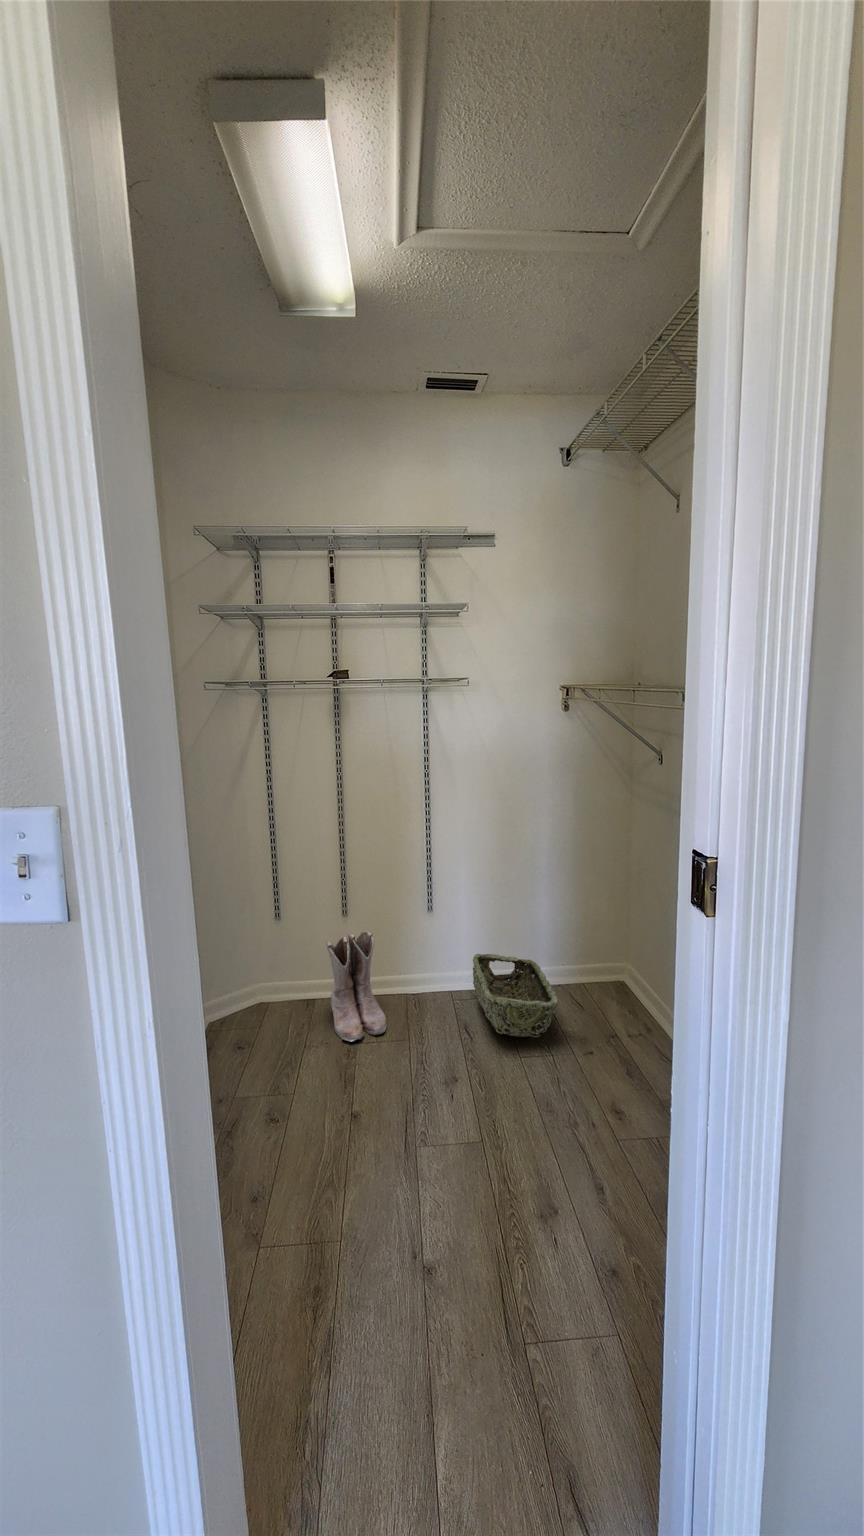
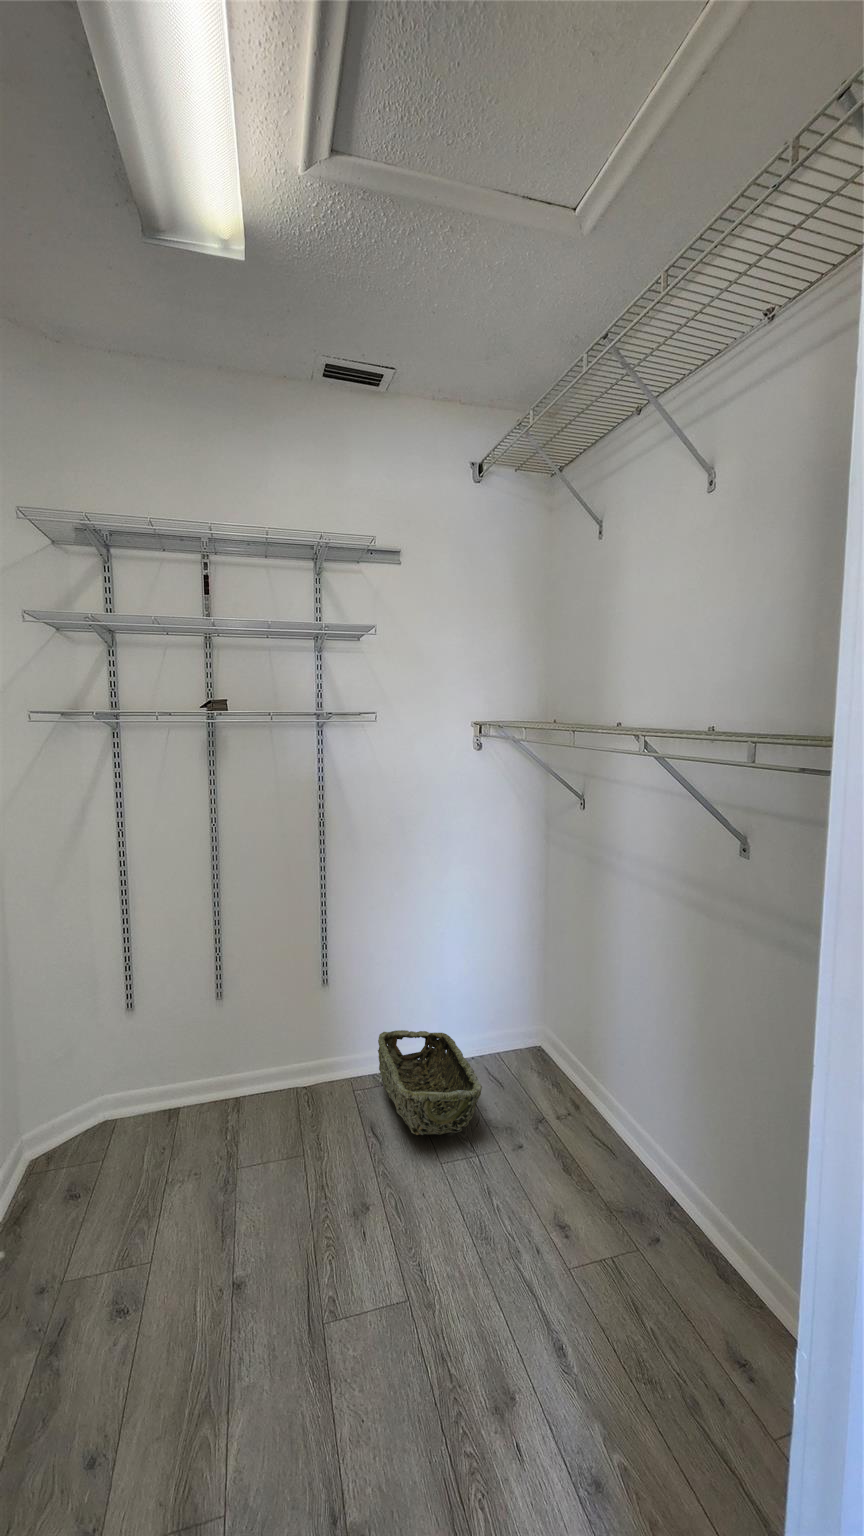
boots: present [326,931,387,1042] -> none [195,1018,275,1169]

